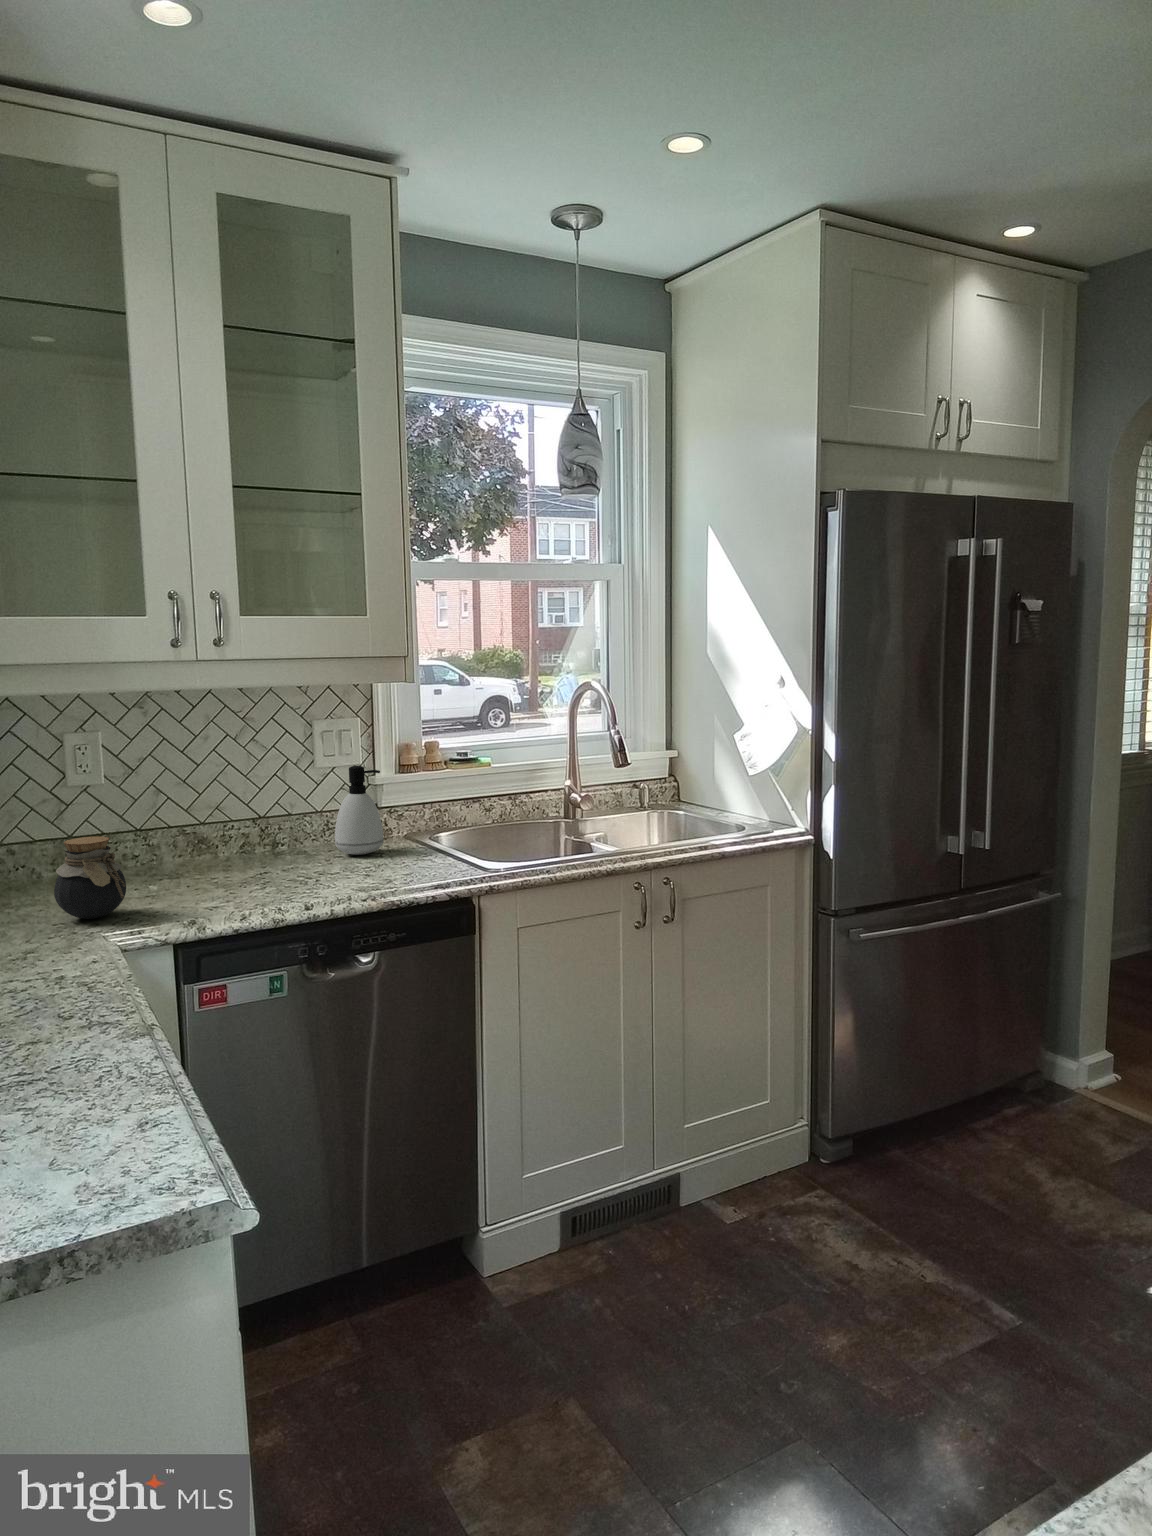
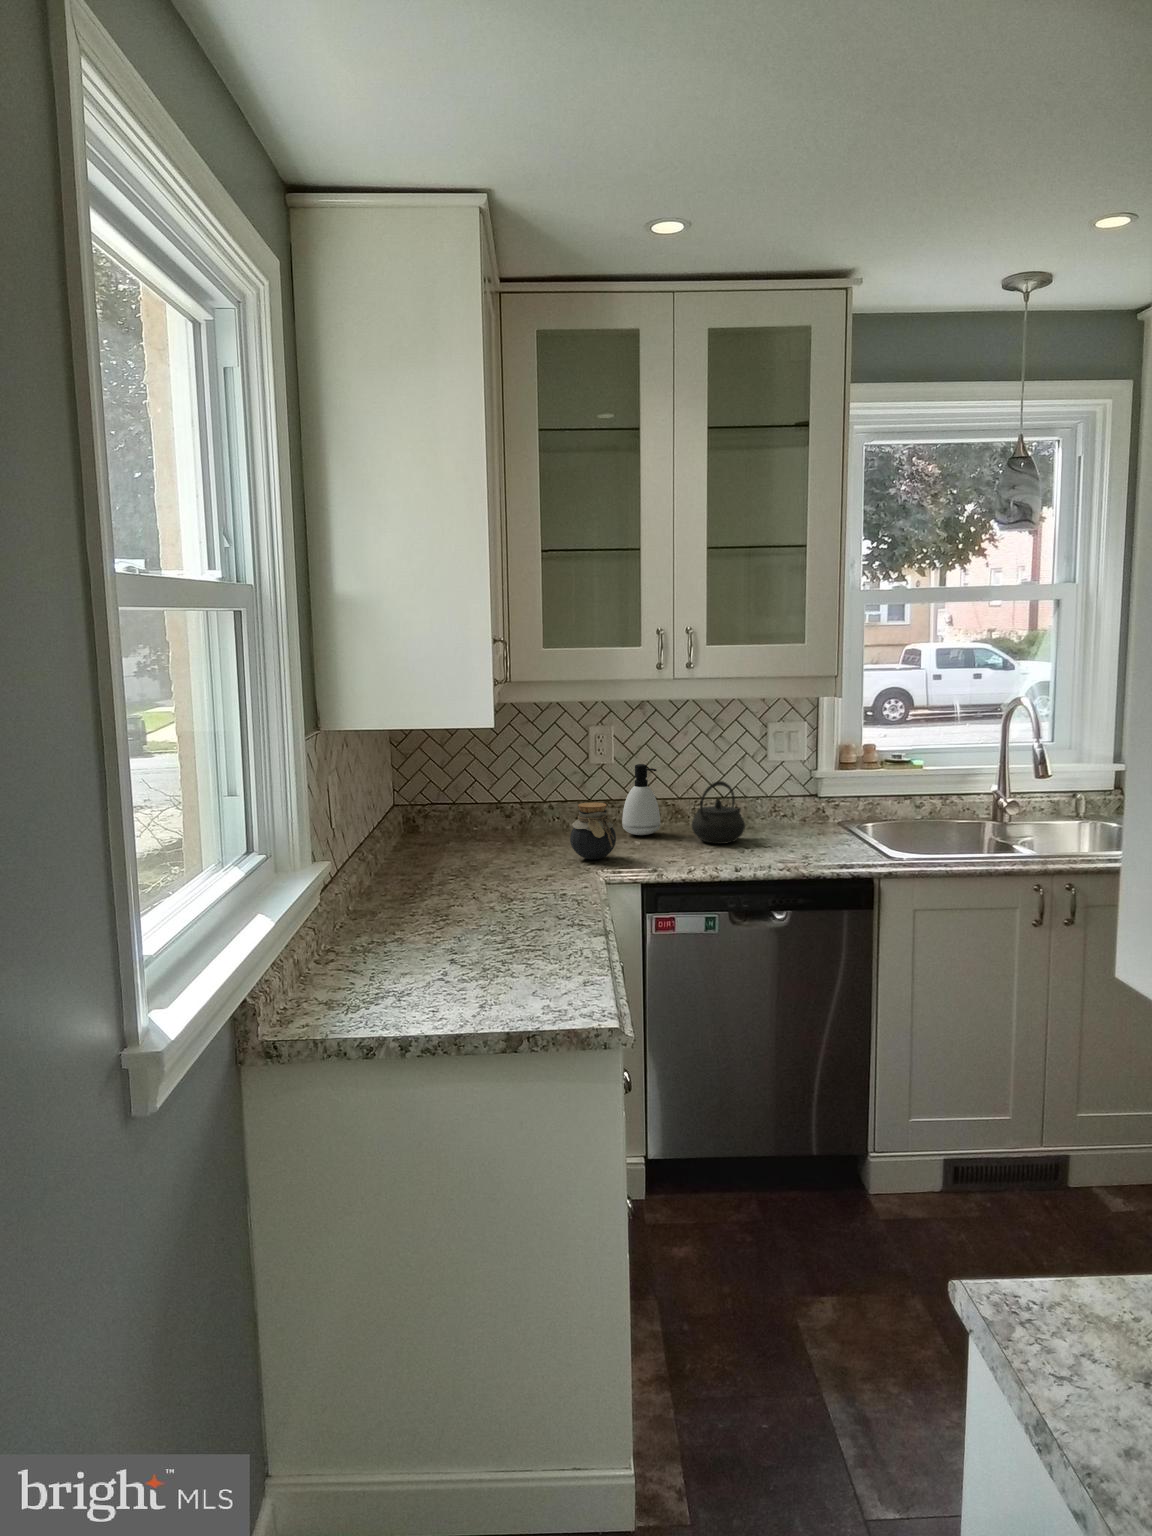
soap dispenser: present [335,766,384,855] -> present [622,764,660,835]
kettle: none [227,795,300,877] -> present [692,781,745,844]

